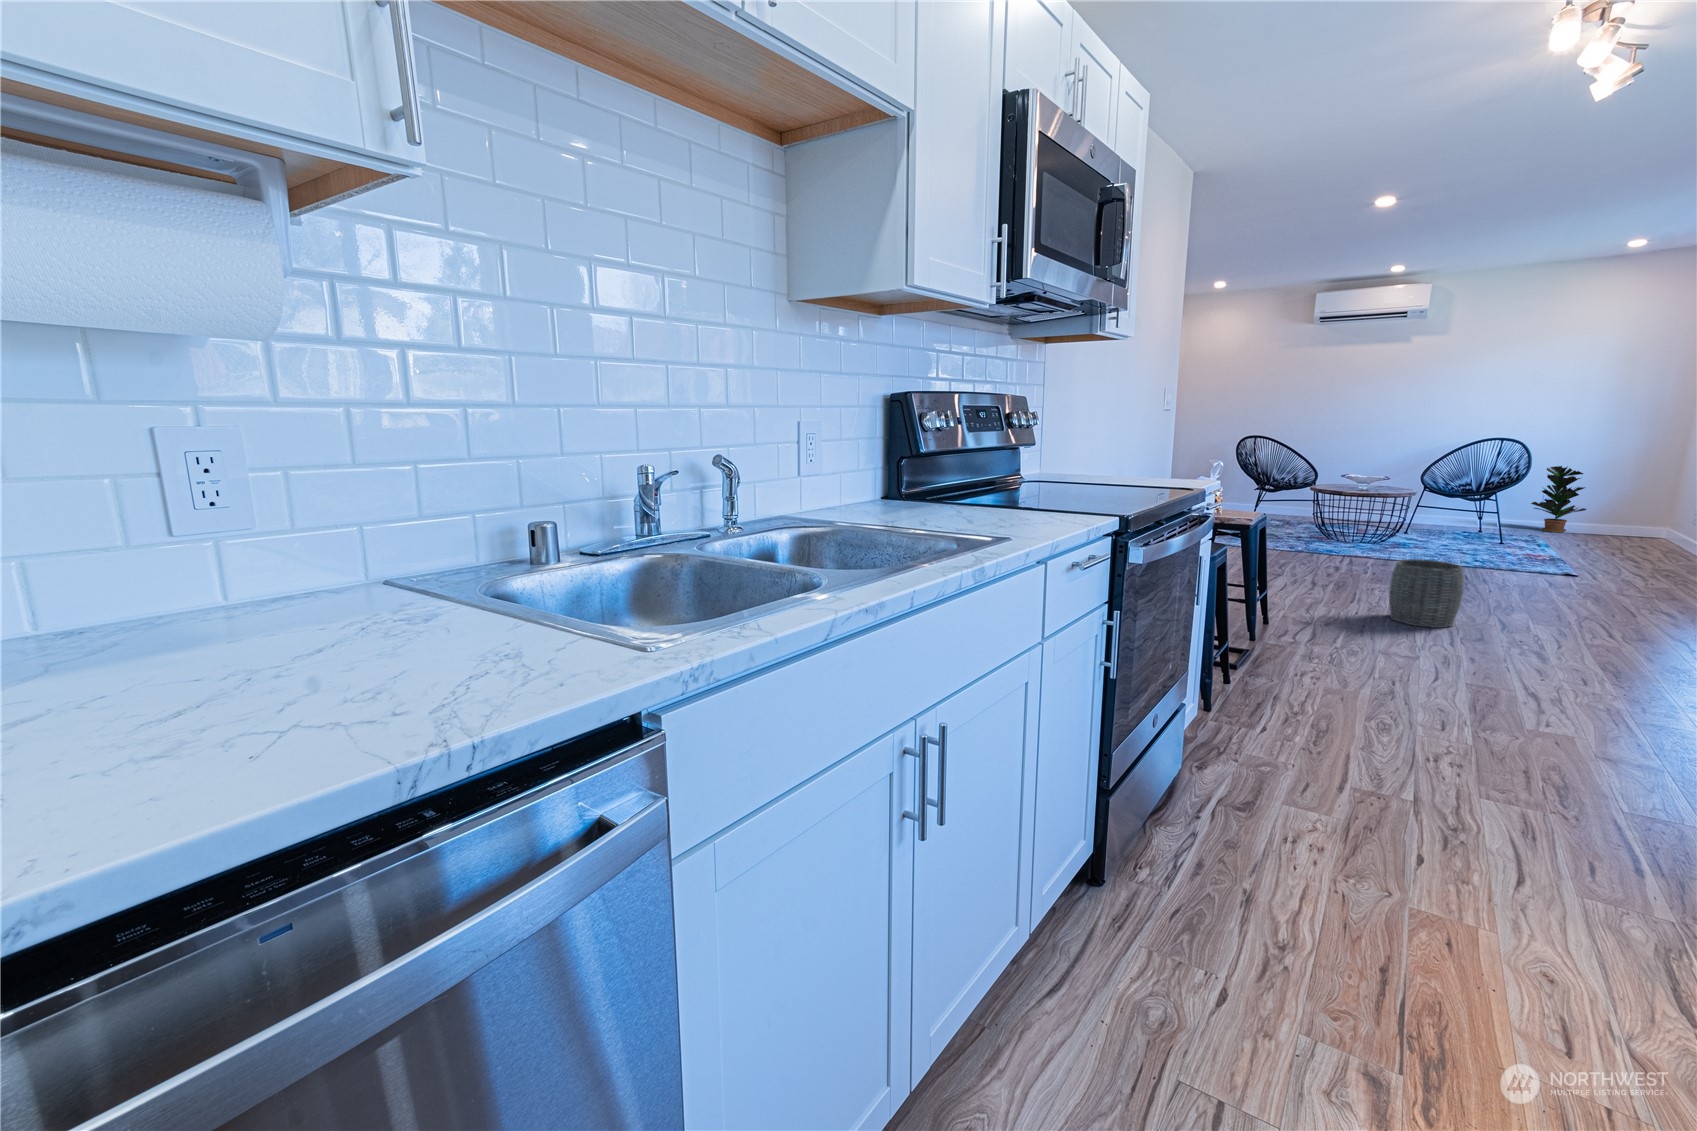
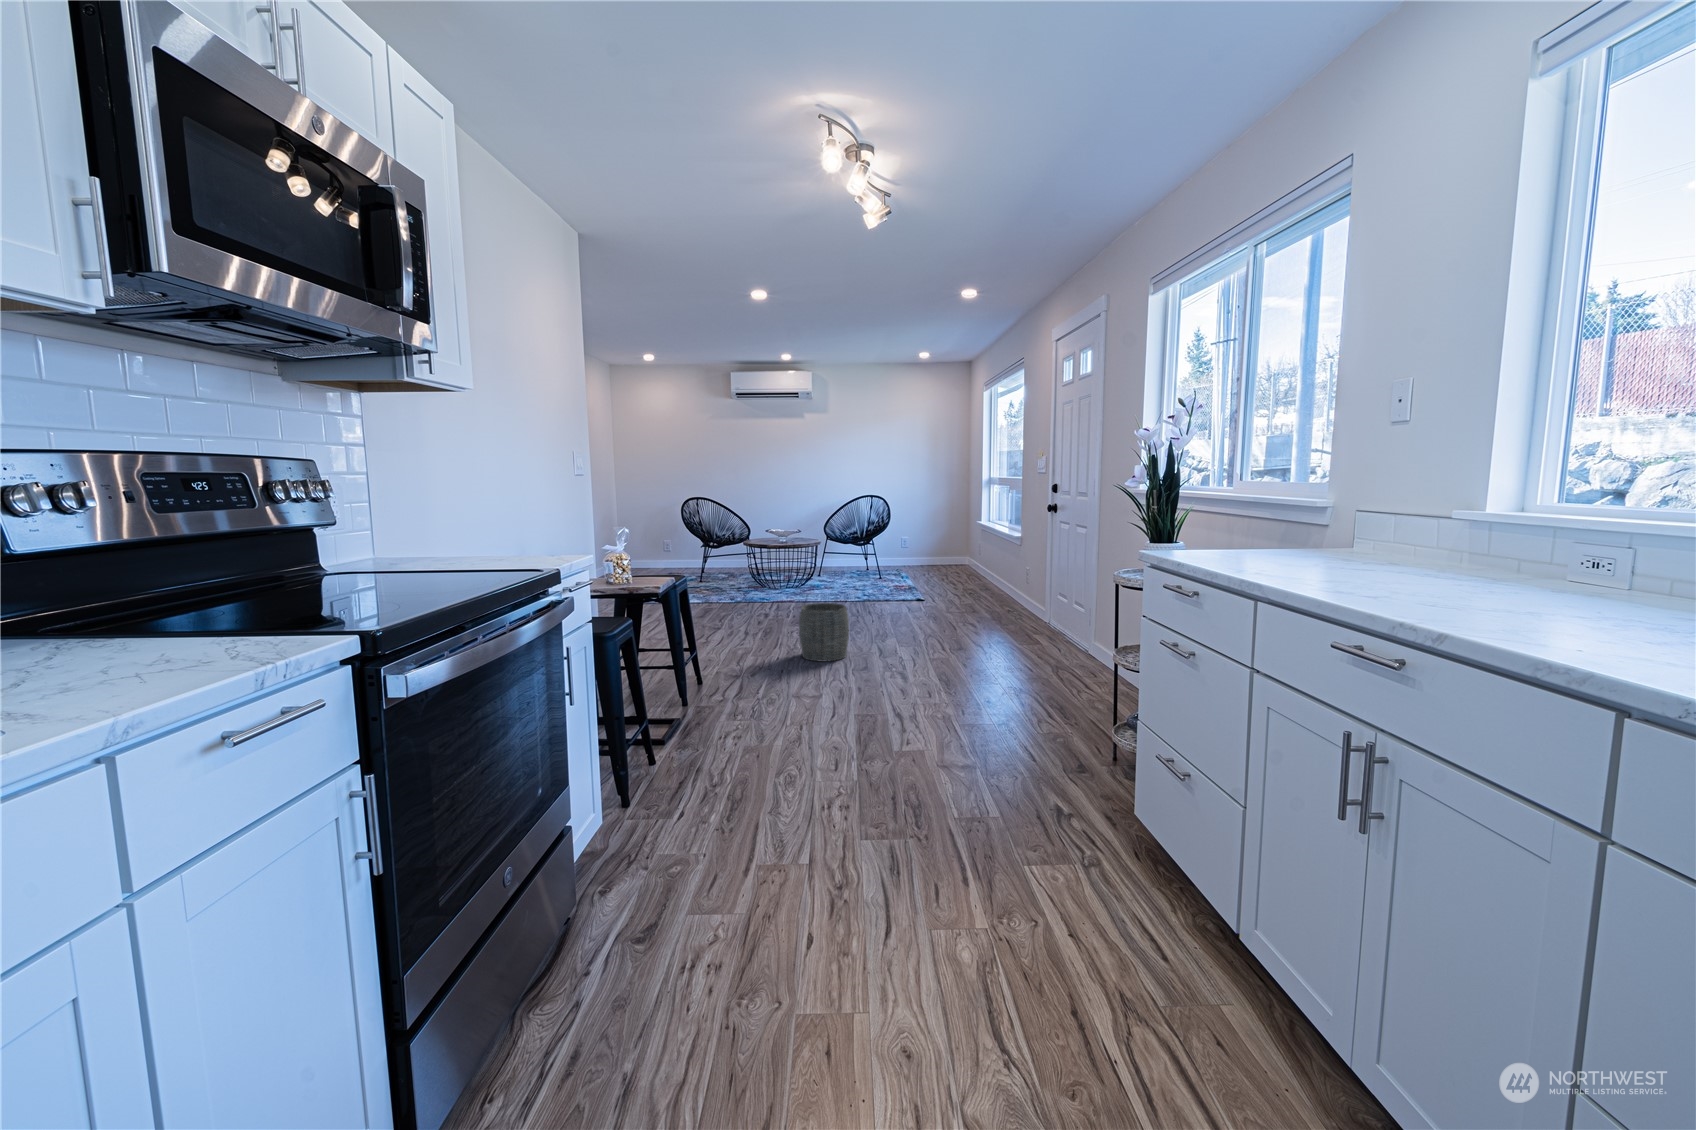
potted plant: present [1531,466,1586,532] -> none [892,517,923,566]

